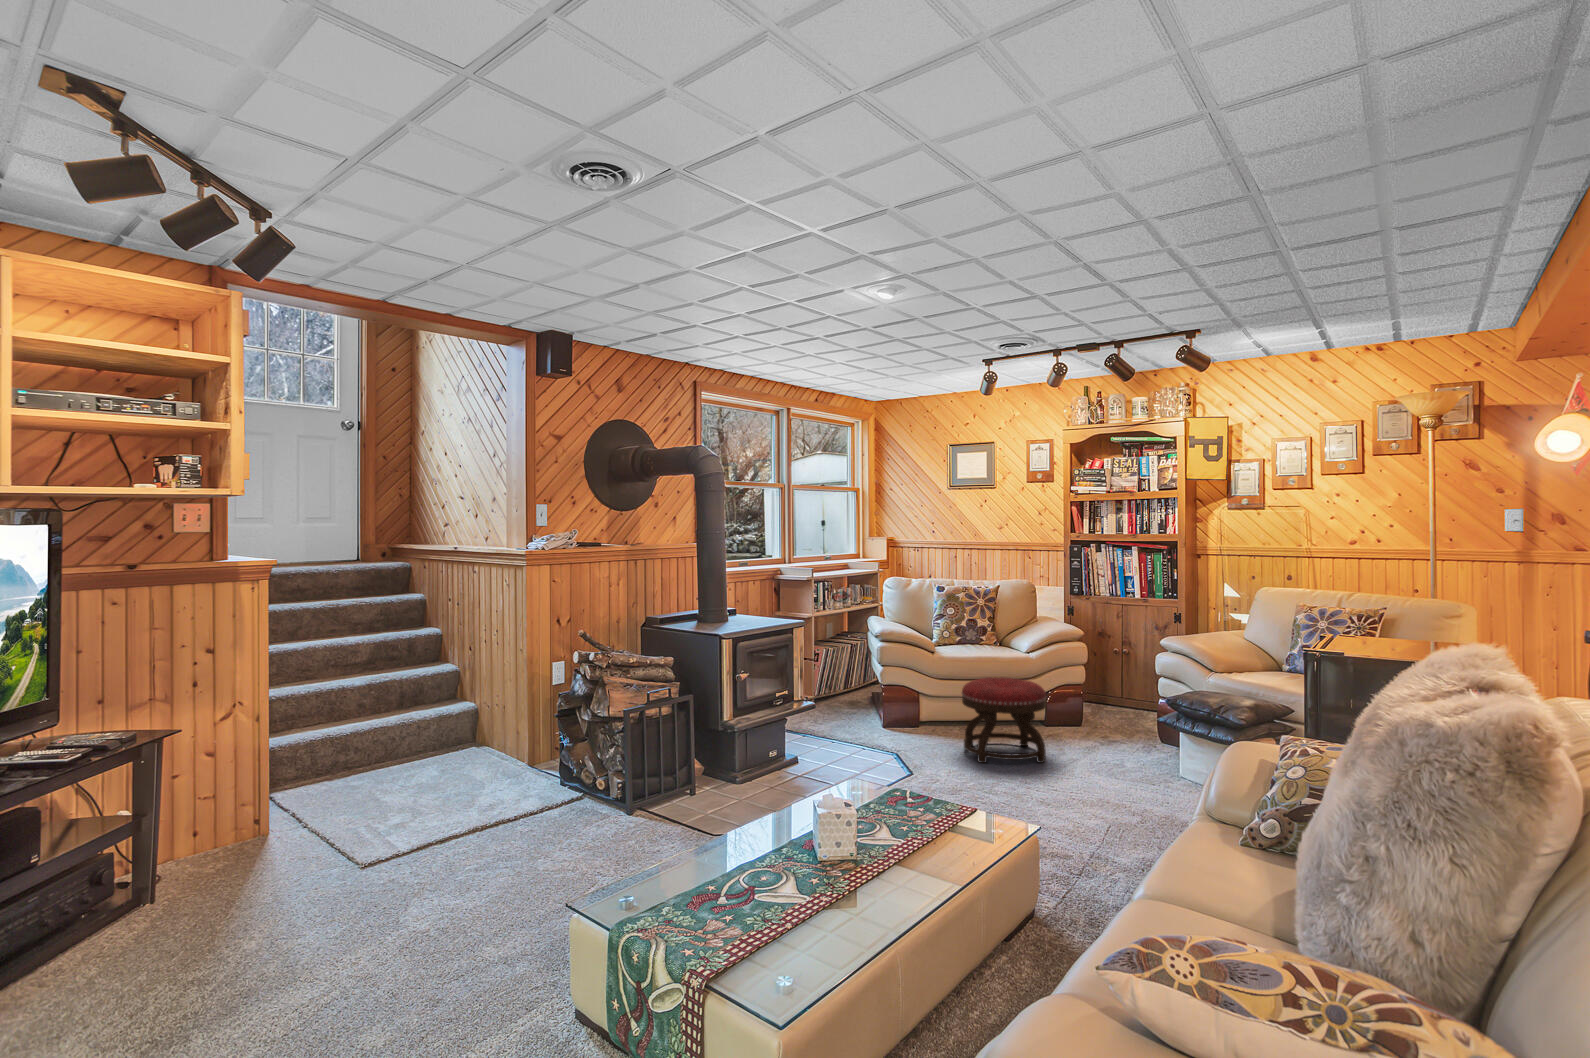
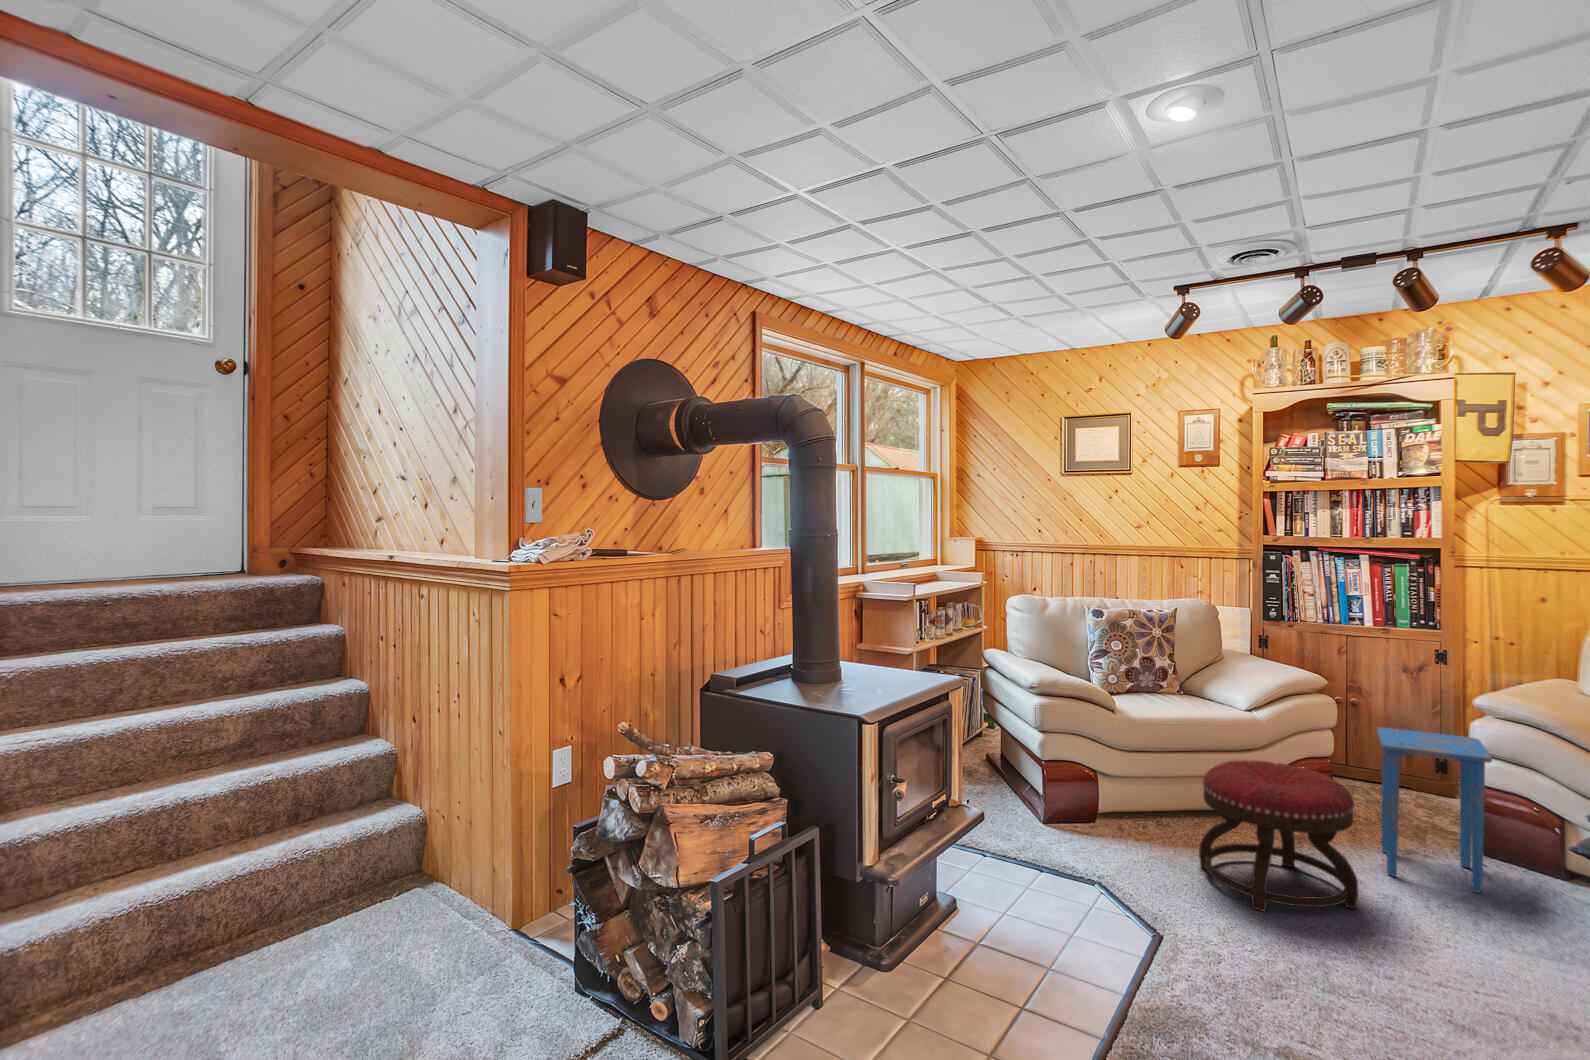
side table: none [1079,659,1148,757] -> present [1377,727,1492,893]

